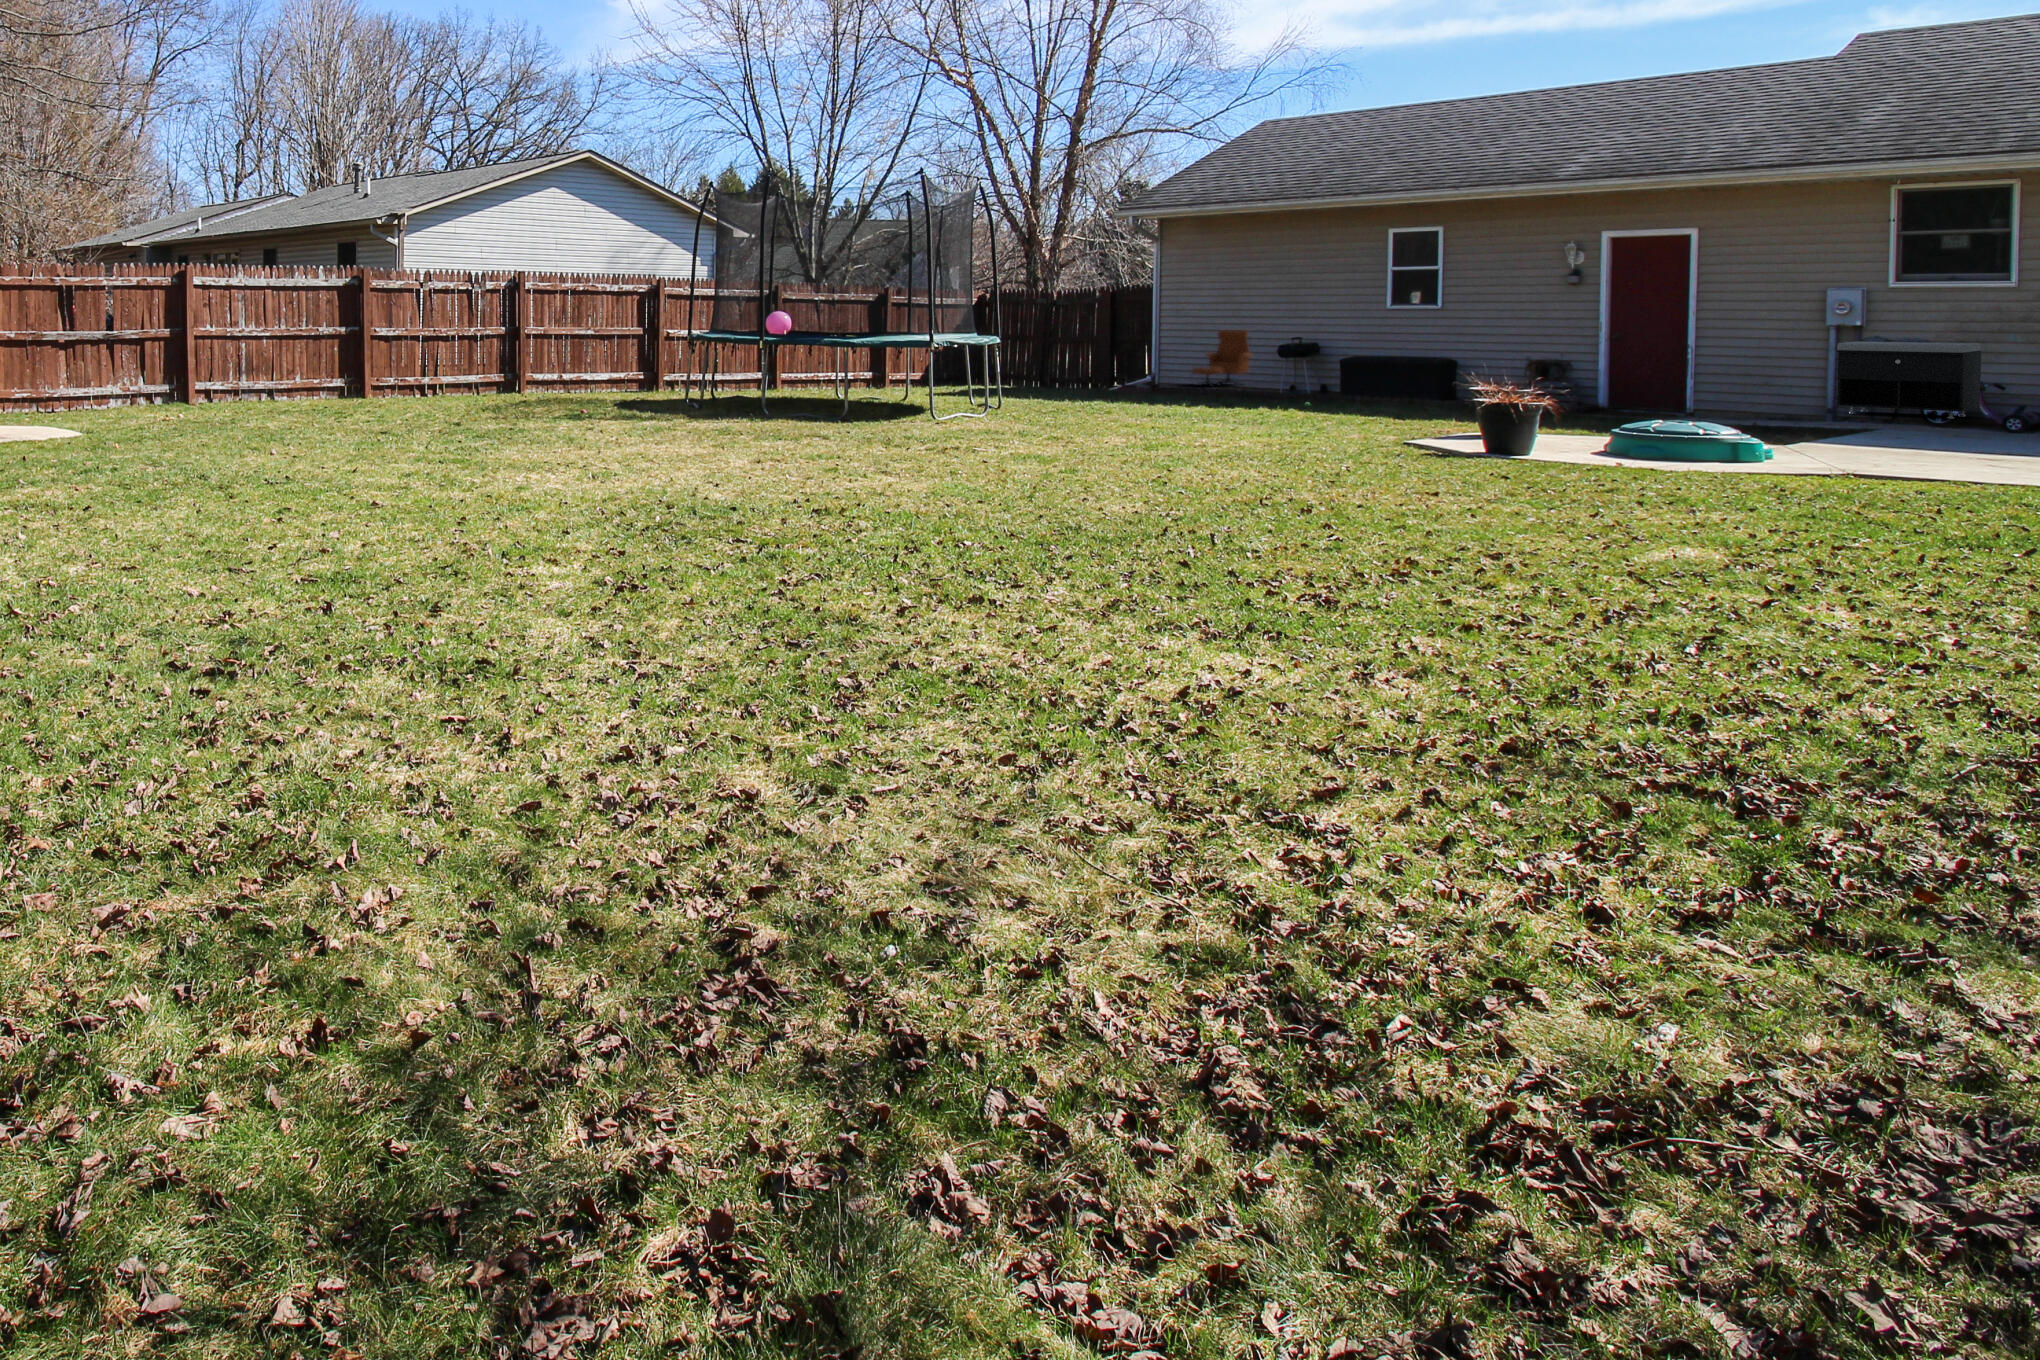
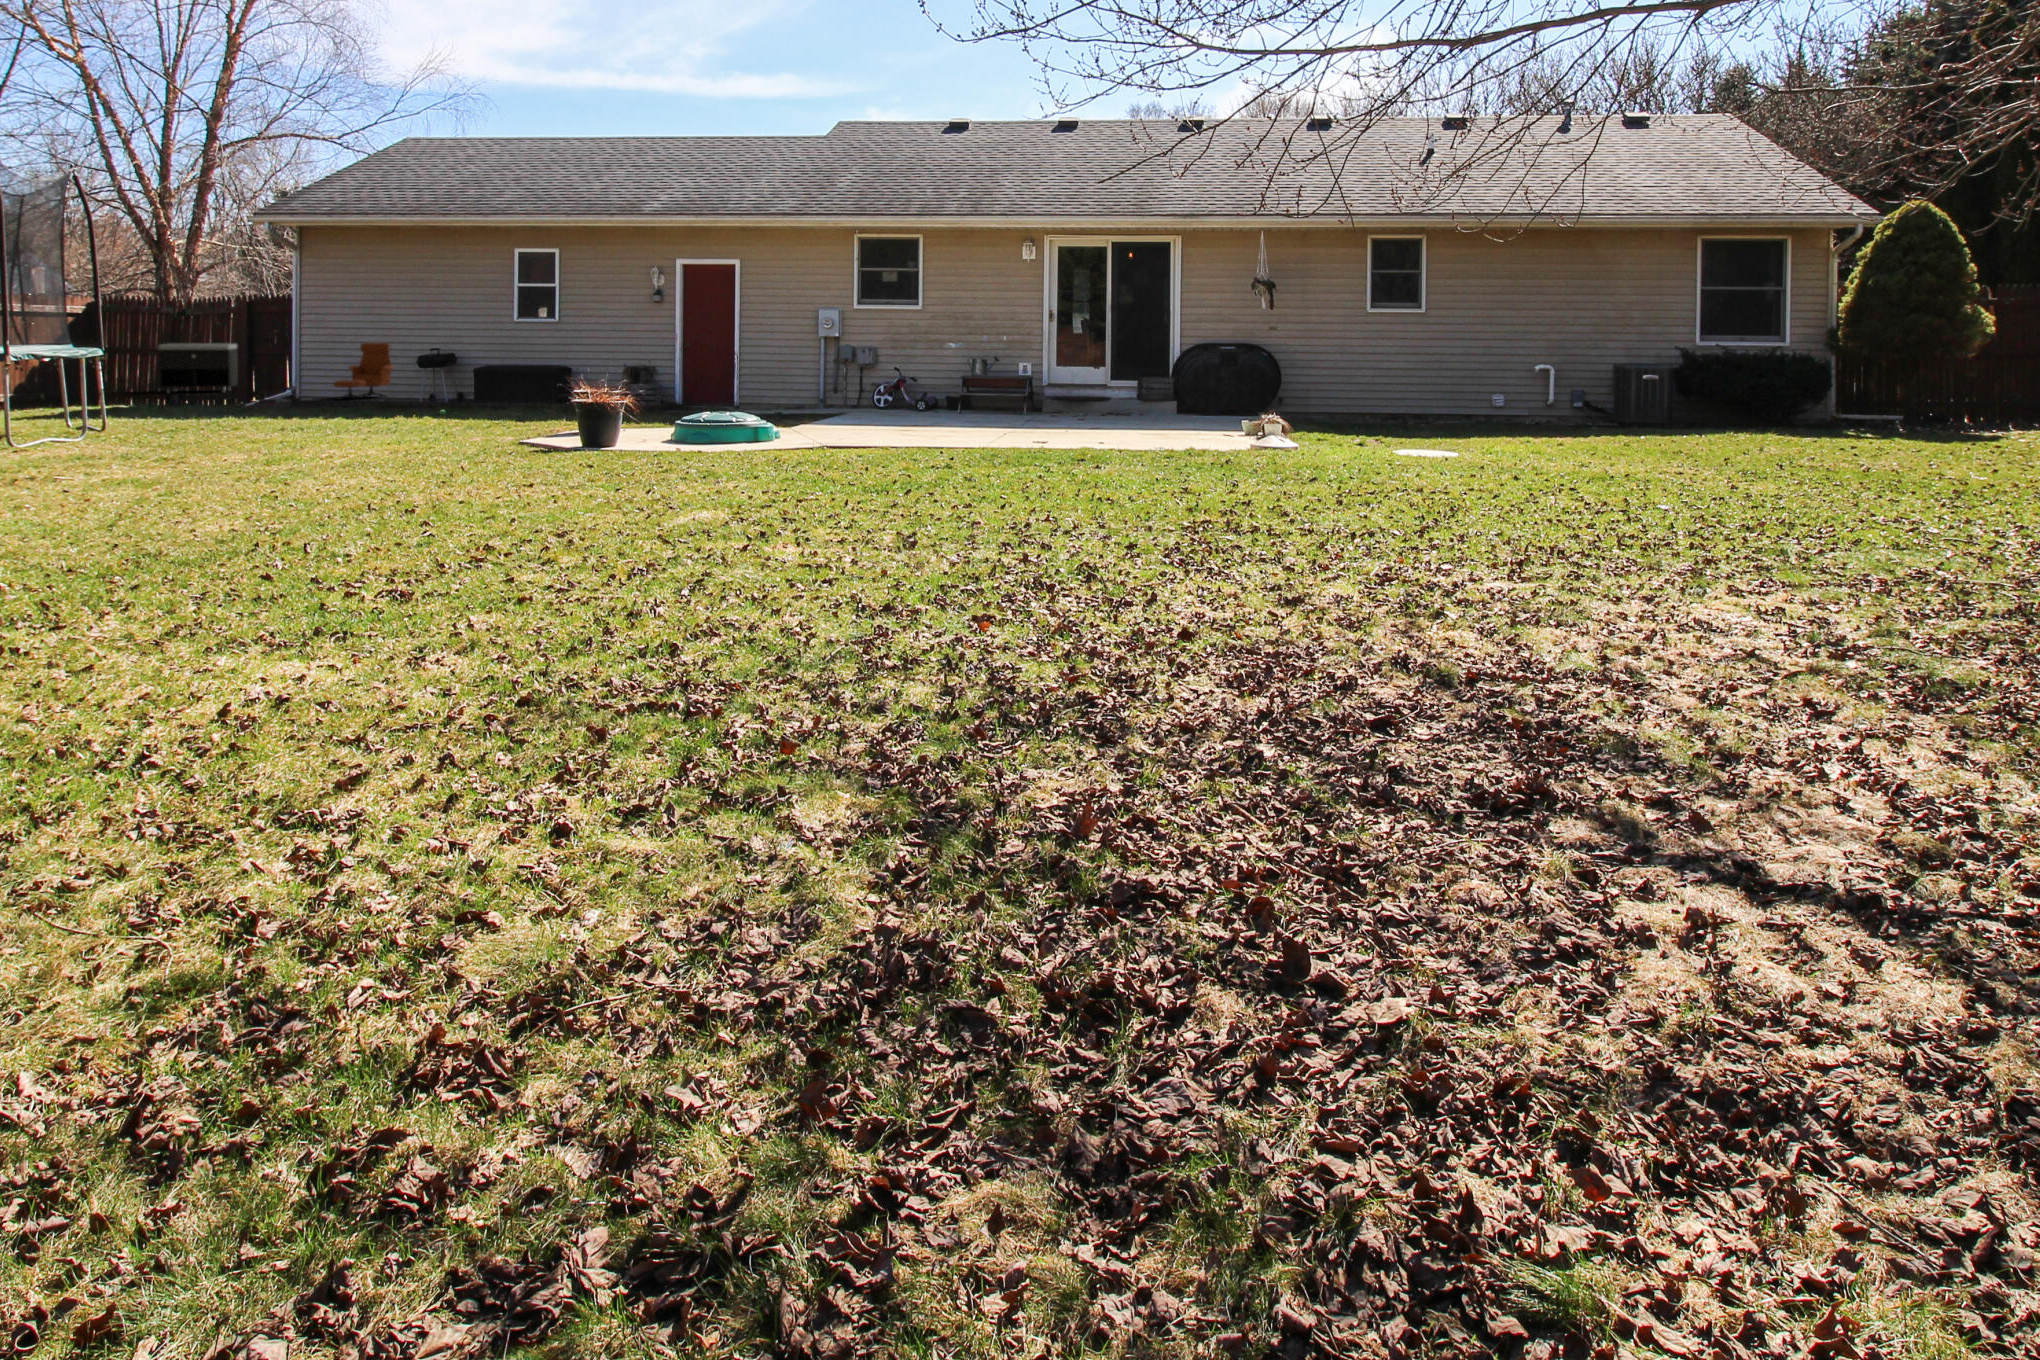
storage bench: present [1837,342,1981,419] -> present [158,344,238,392]

